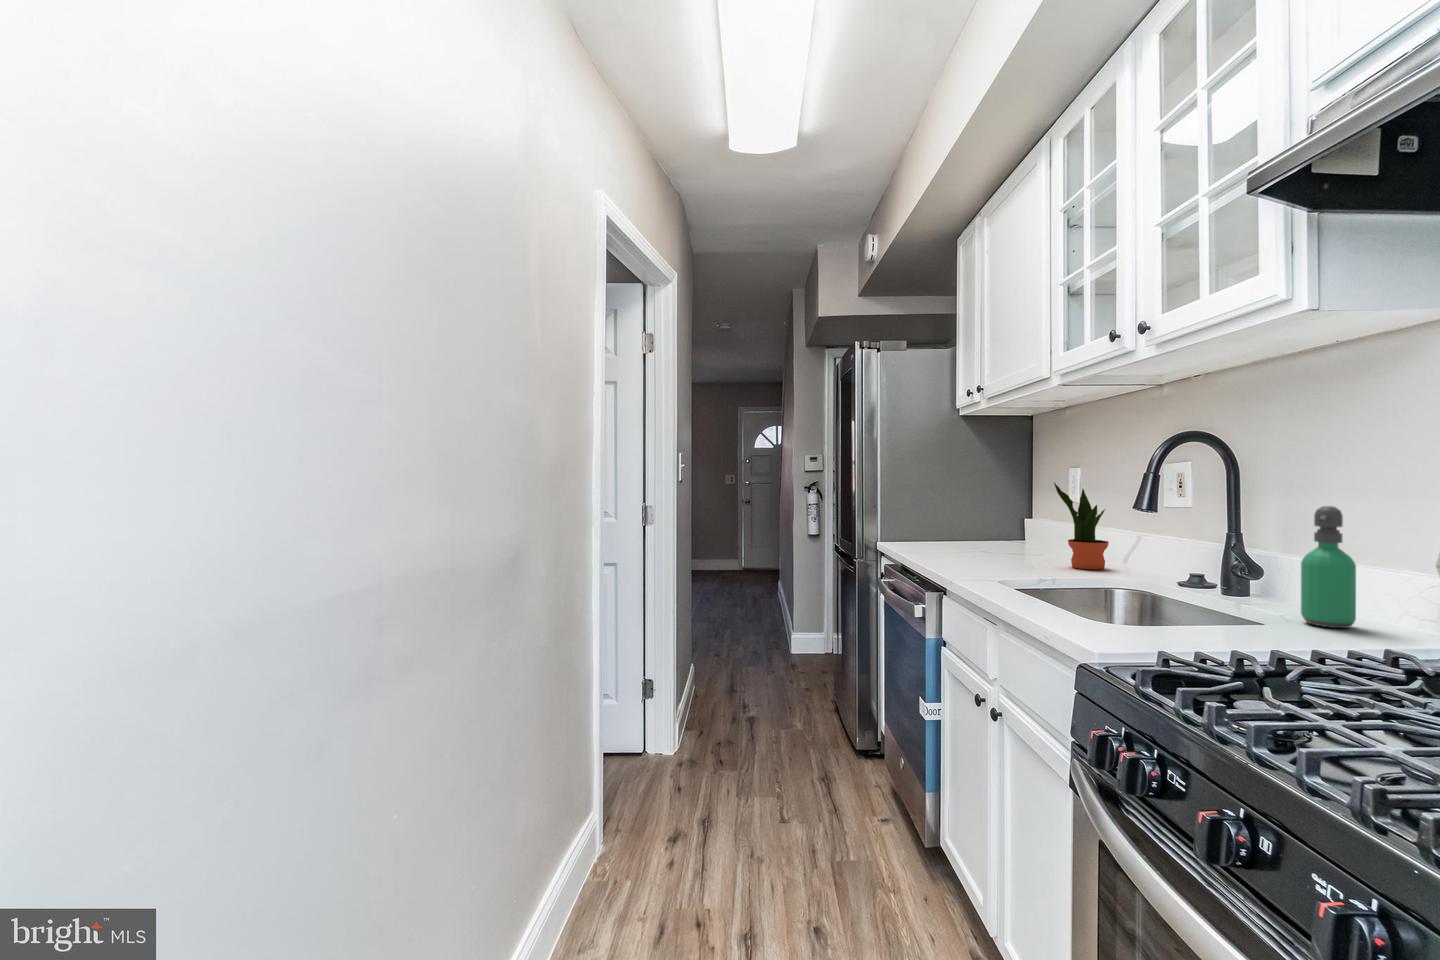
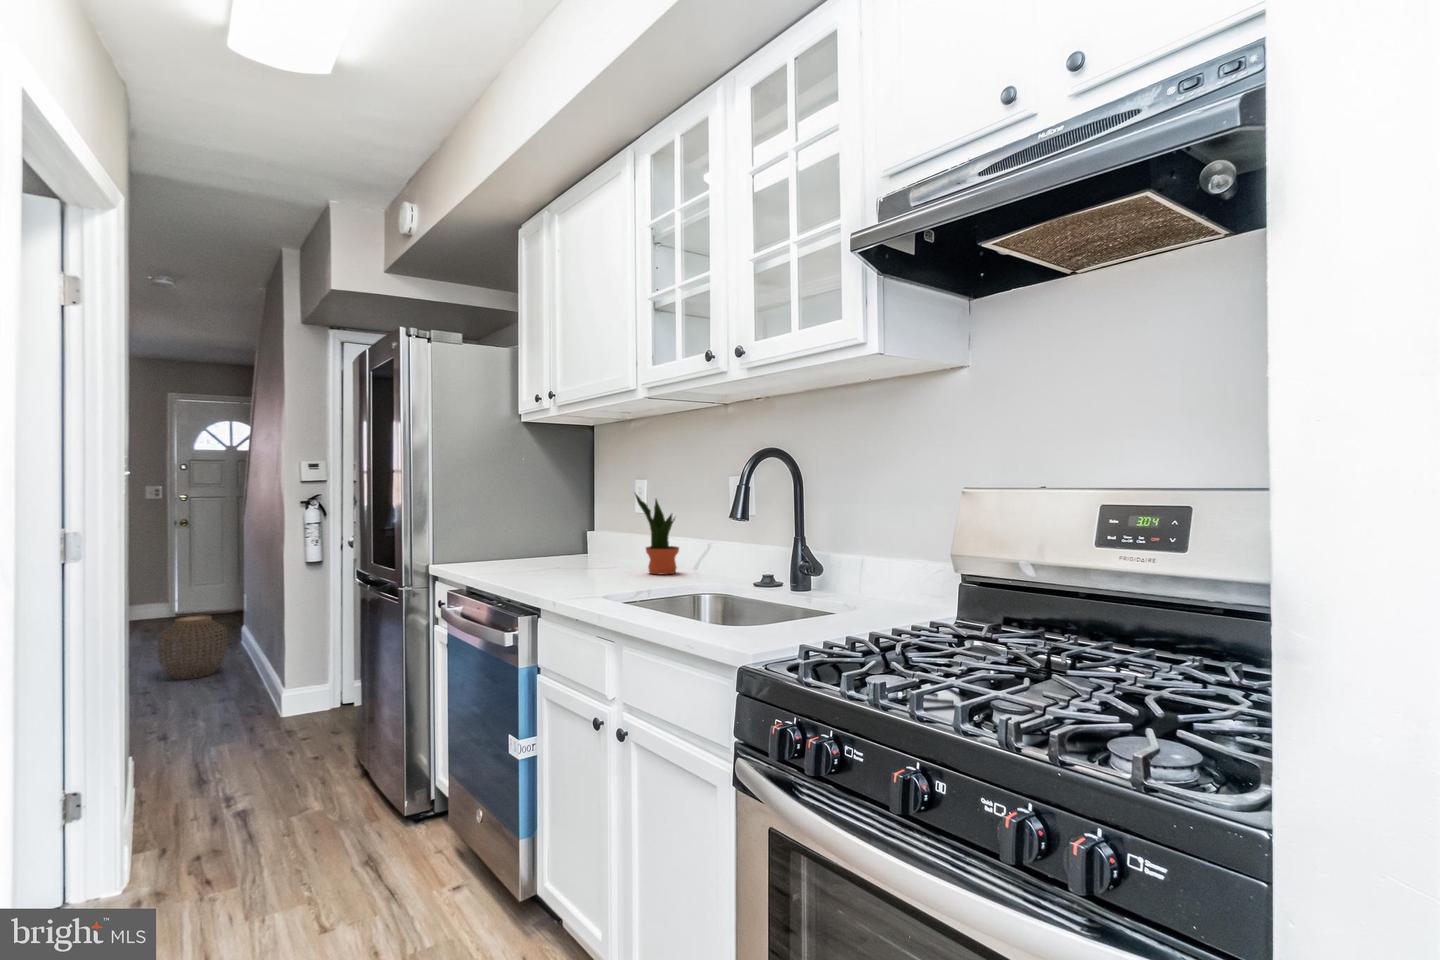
soap dispenser: present [1301,506,1356,628] -> none [843,509,875,604]
woven basket: none [724,571,765,616] -> present [158,615,227,679]

